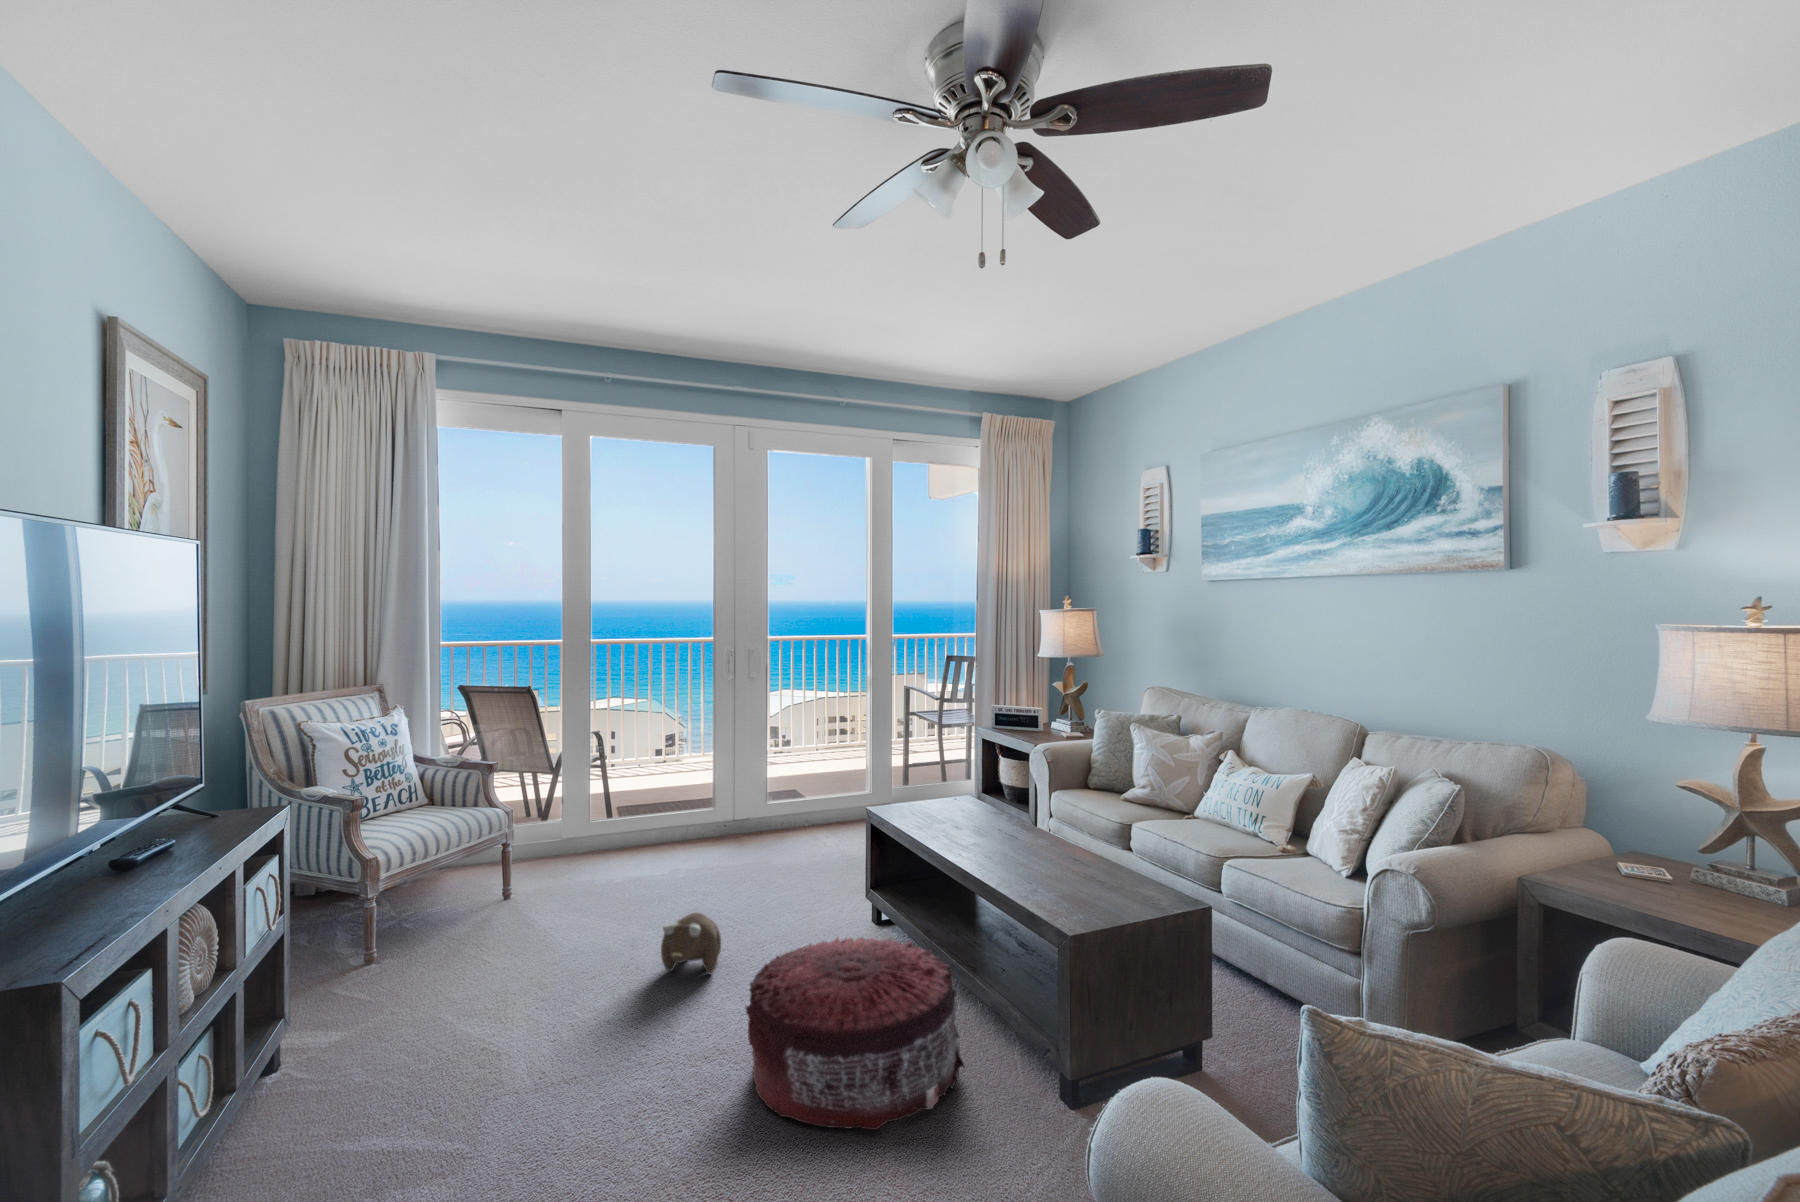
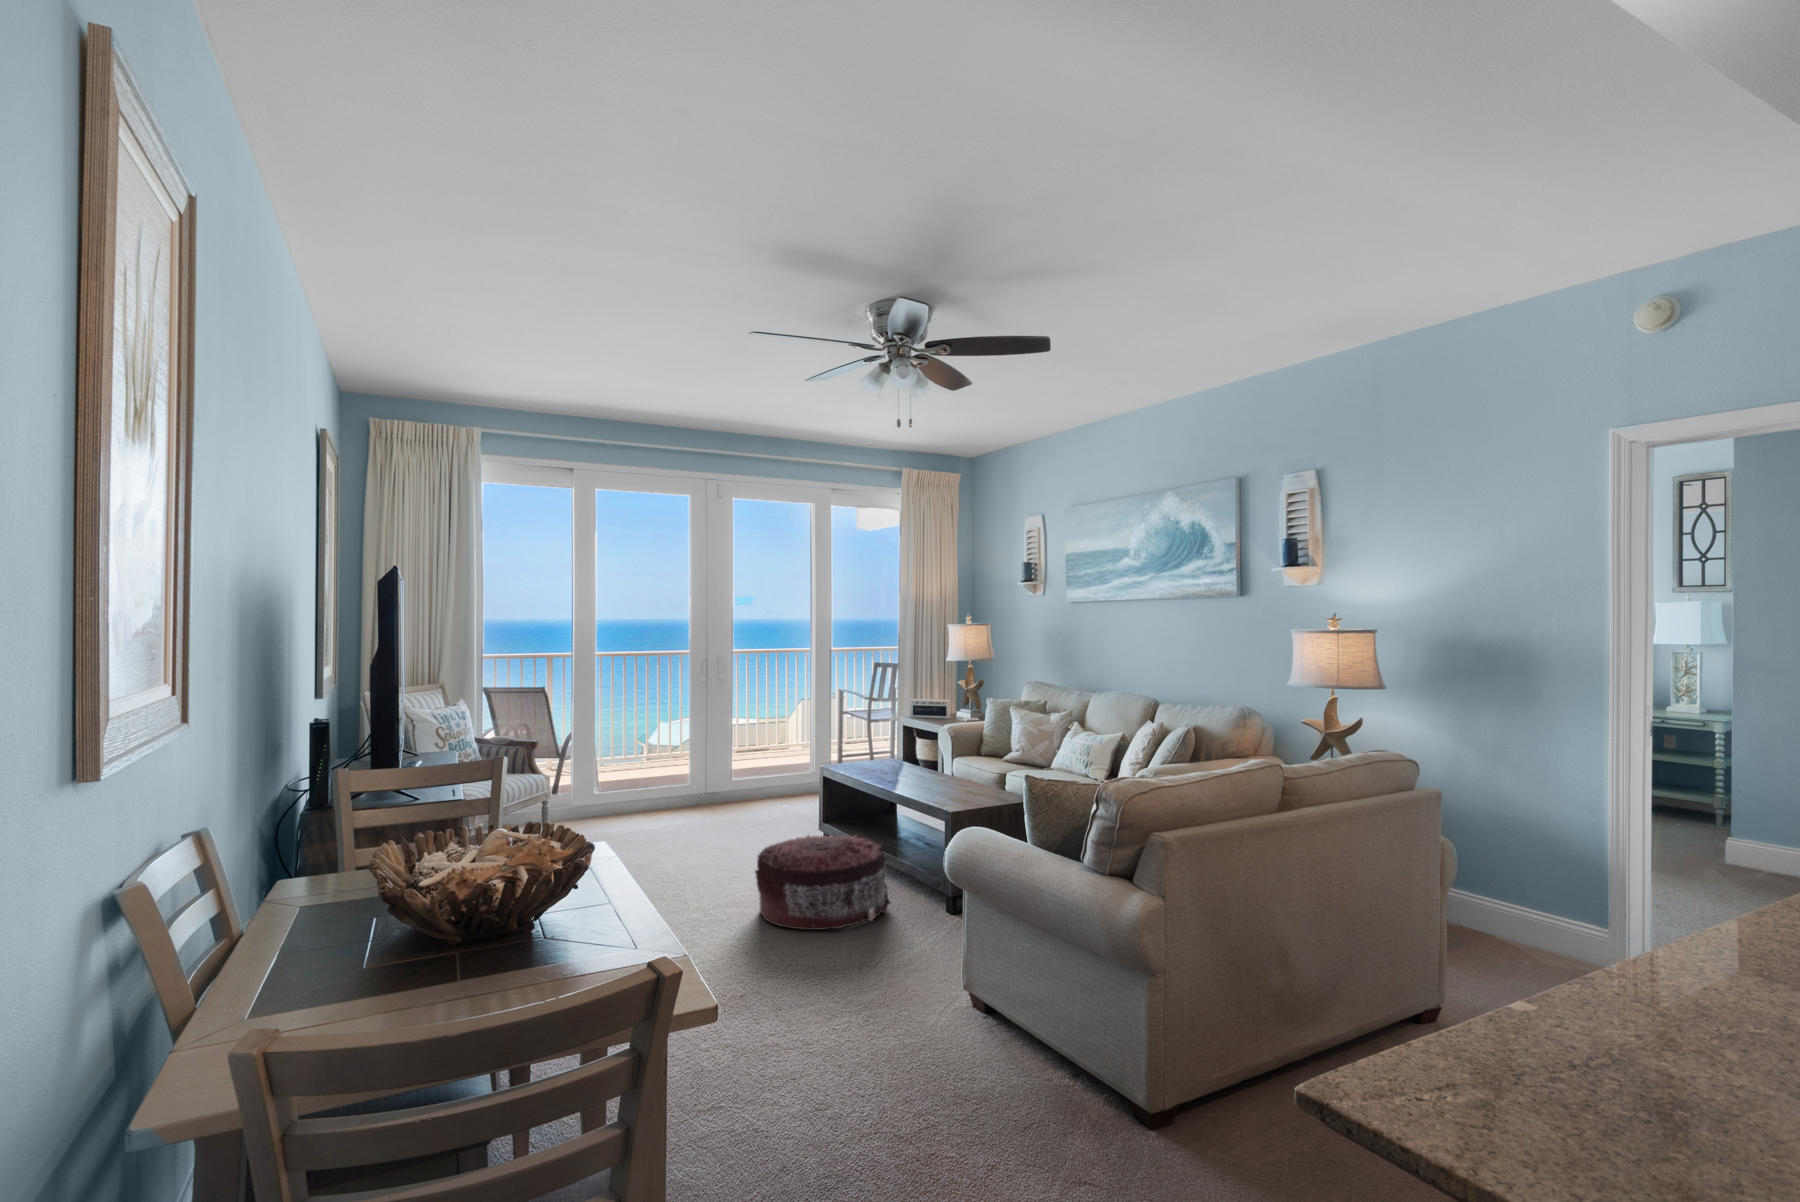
plush toy: present [661,912,721,973] -> none [681,834,721,874]

